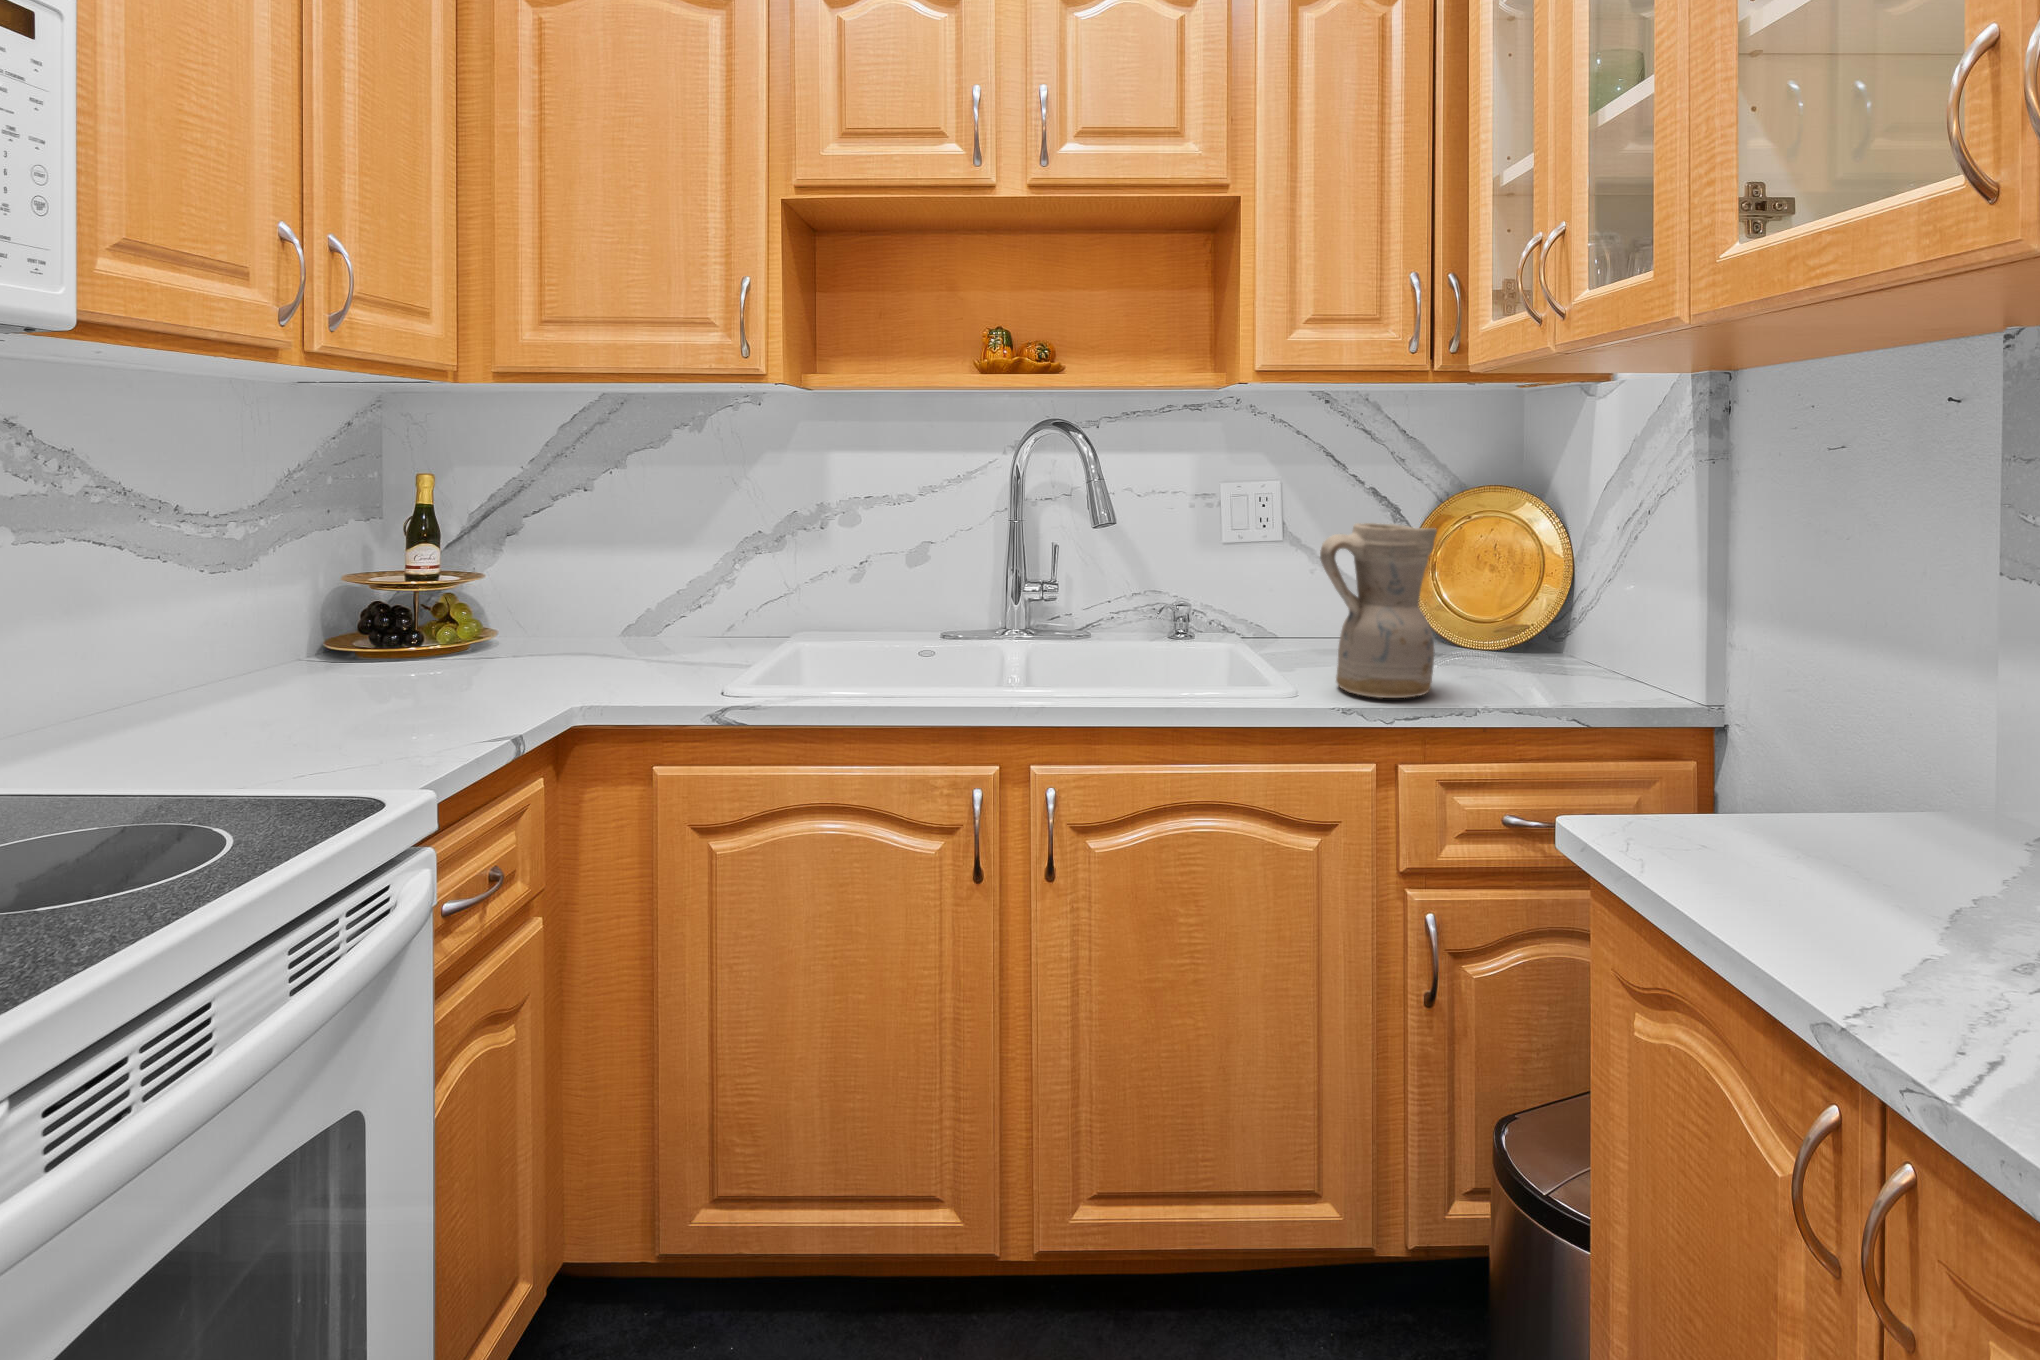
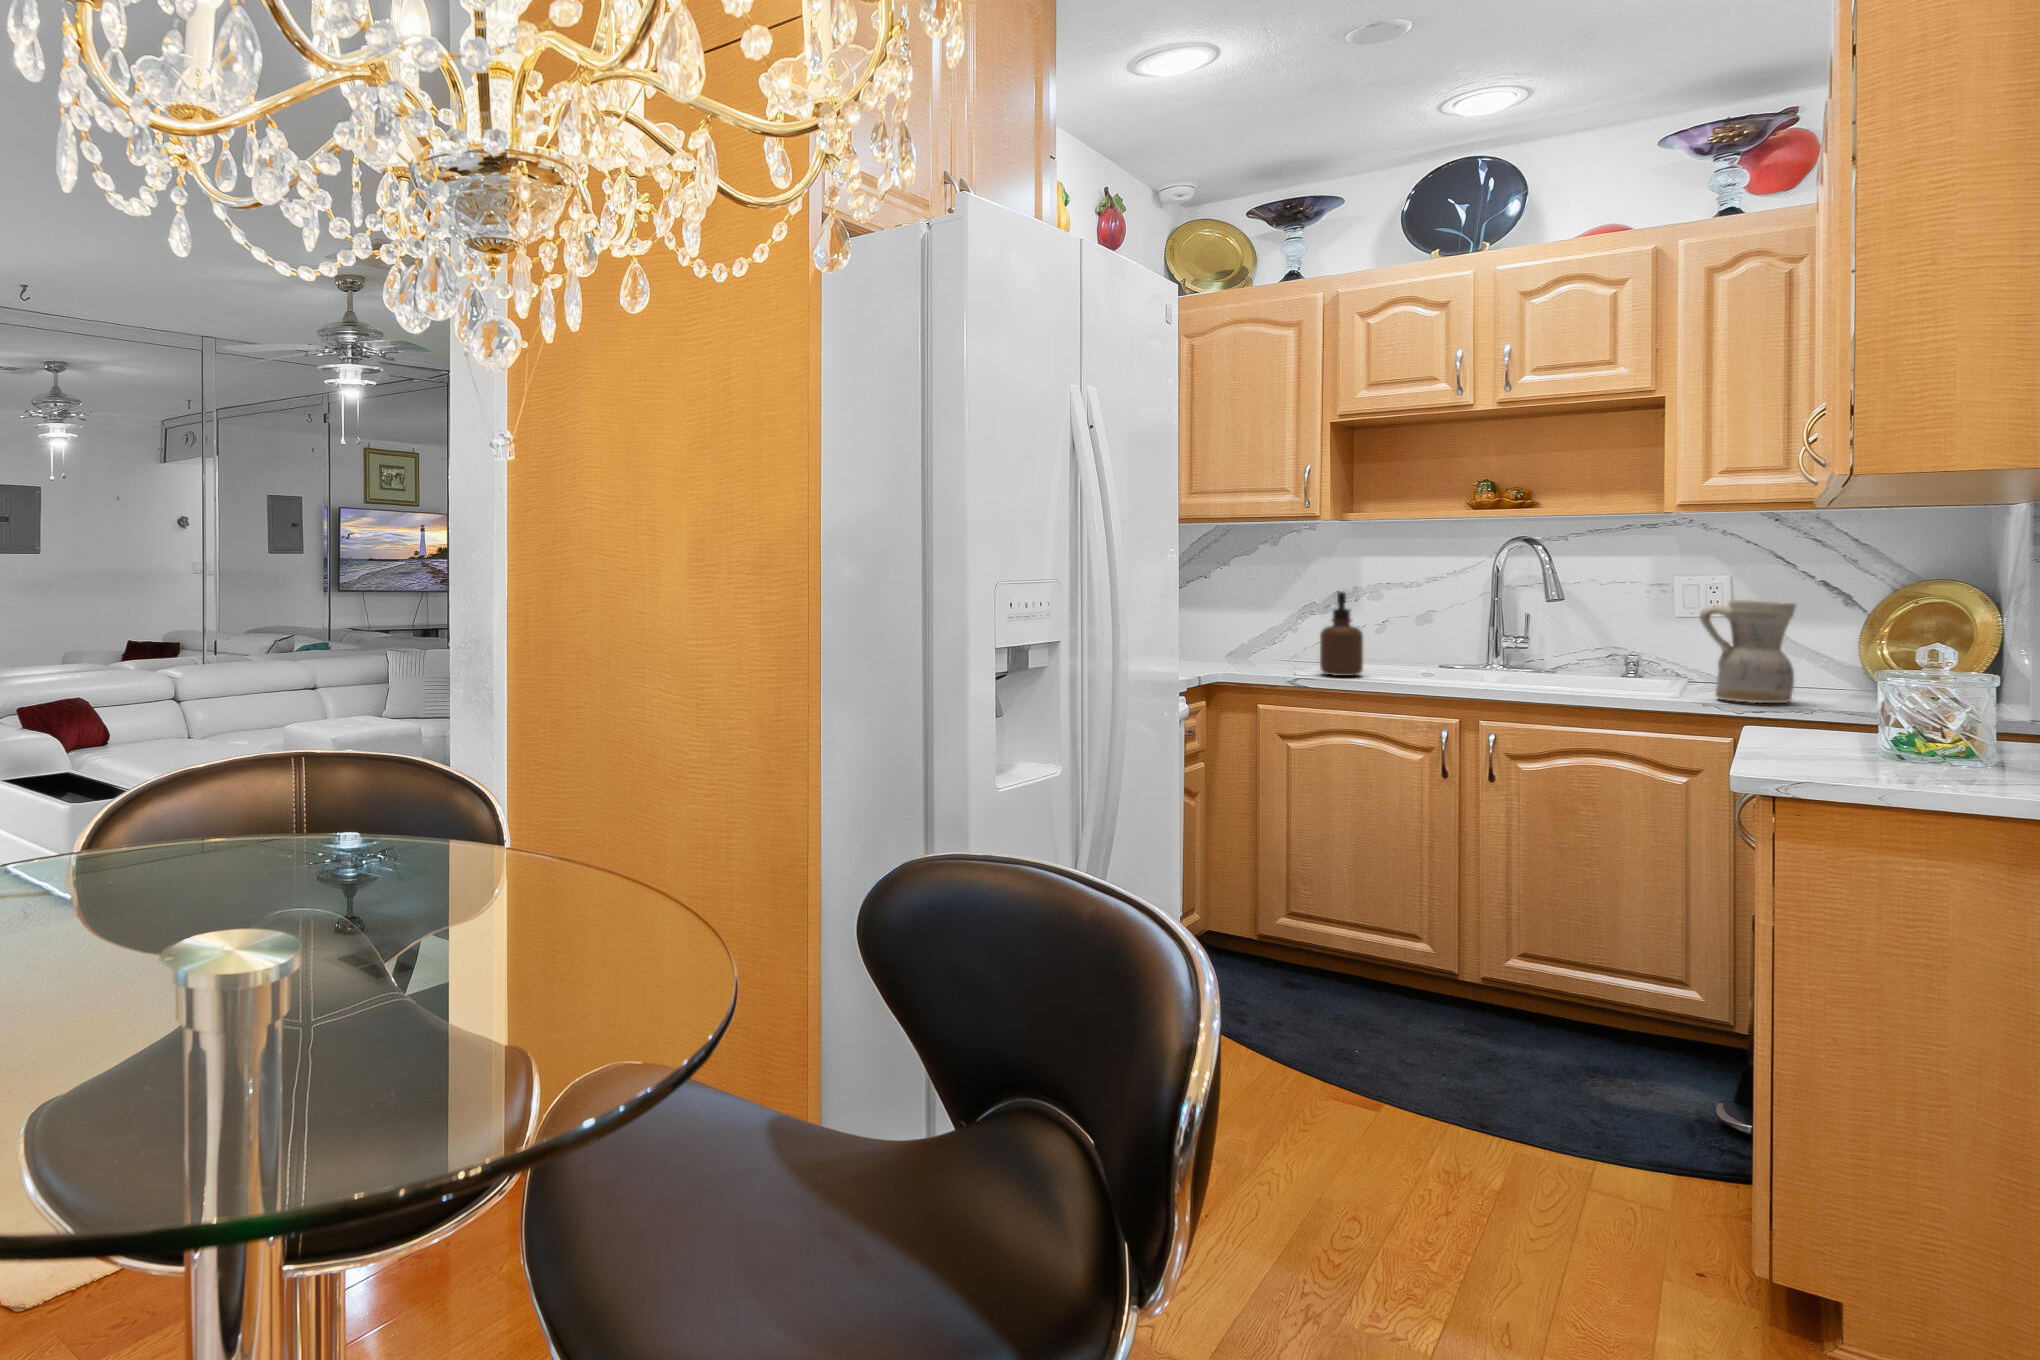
soap dispenser: none [770,520,841,683] -> present [1320,592,1363,676]

